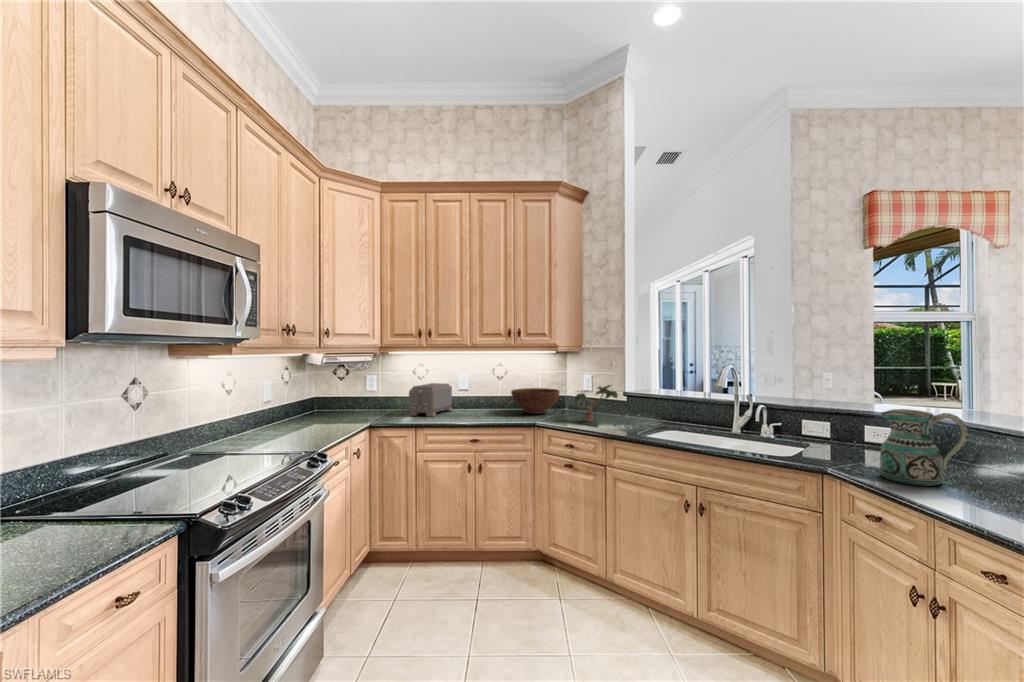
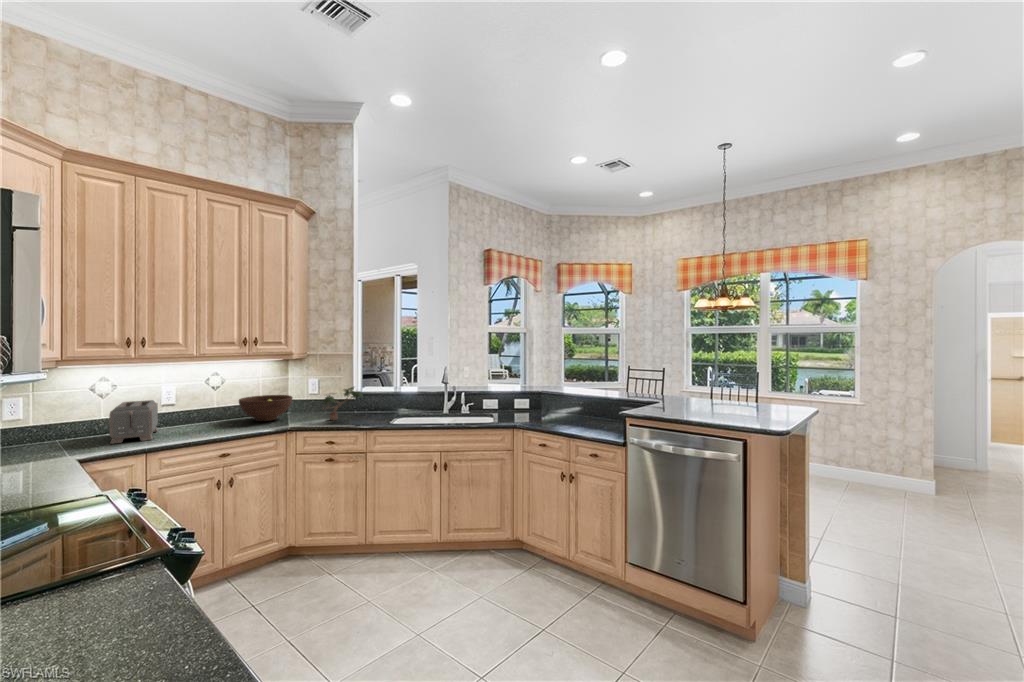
ceramic pitcher: present [880,409,968,486] -> none [537,388,570,425]

